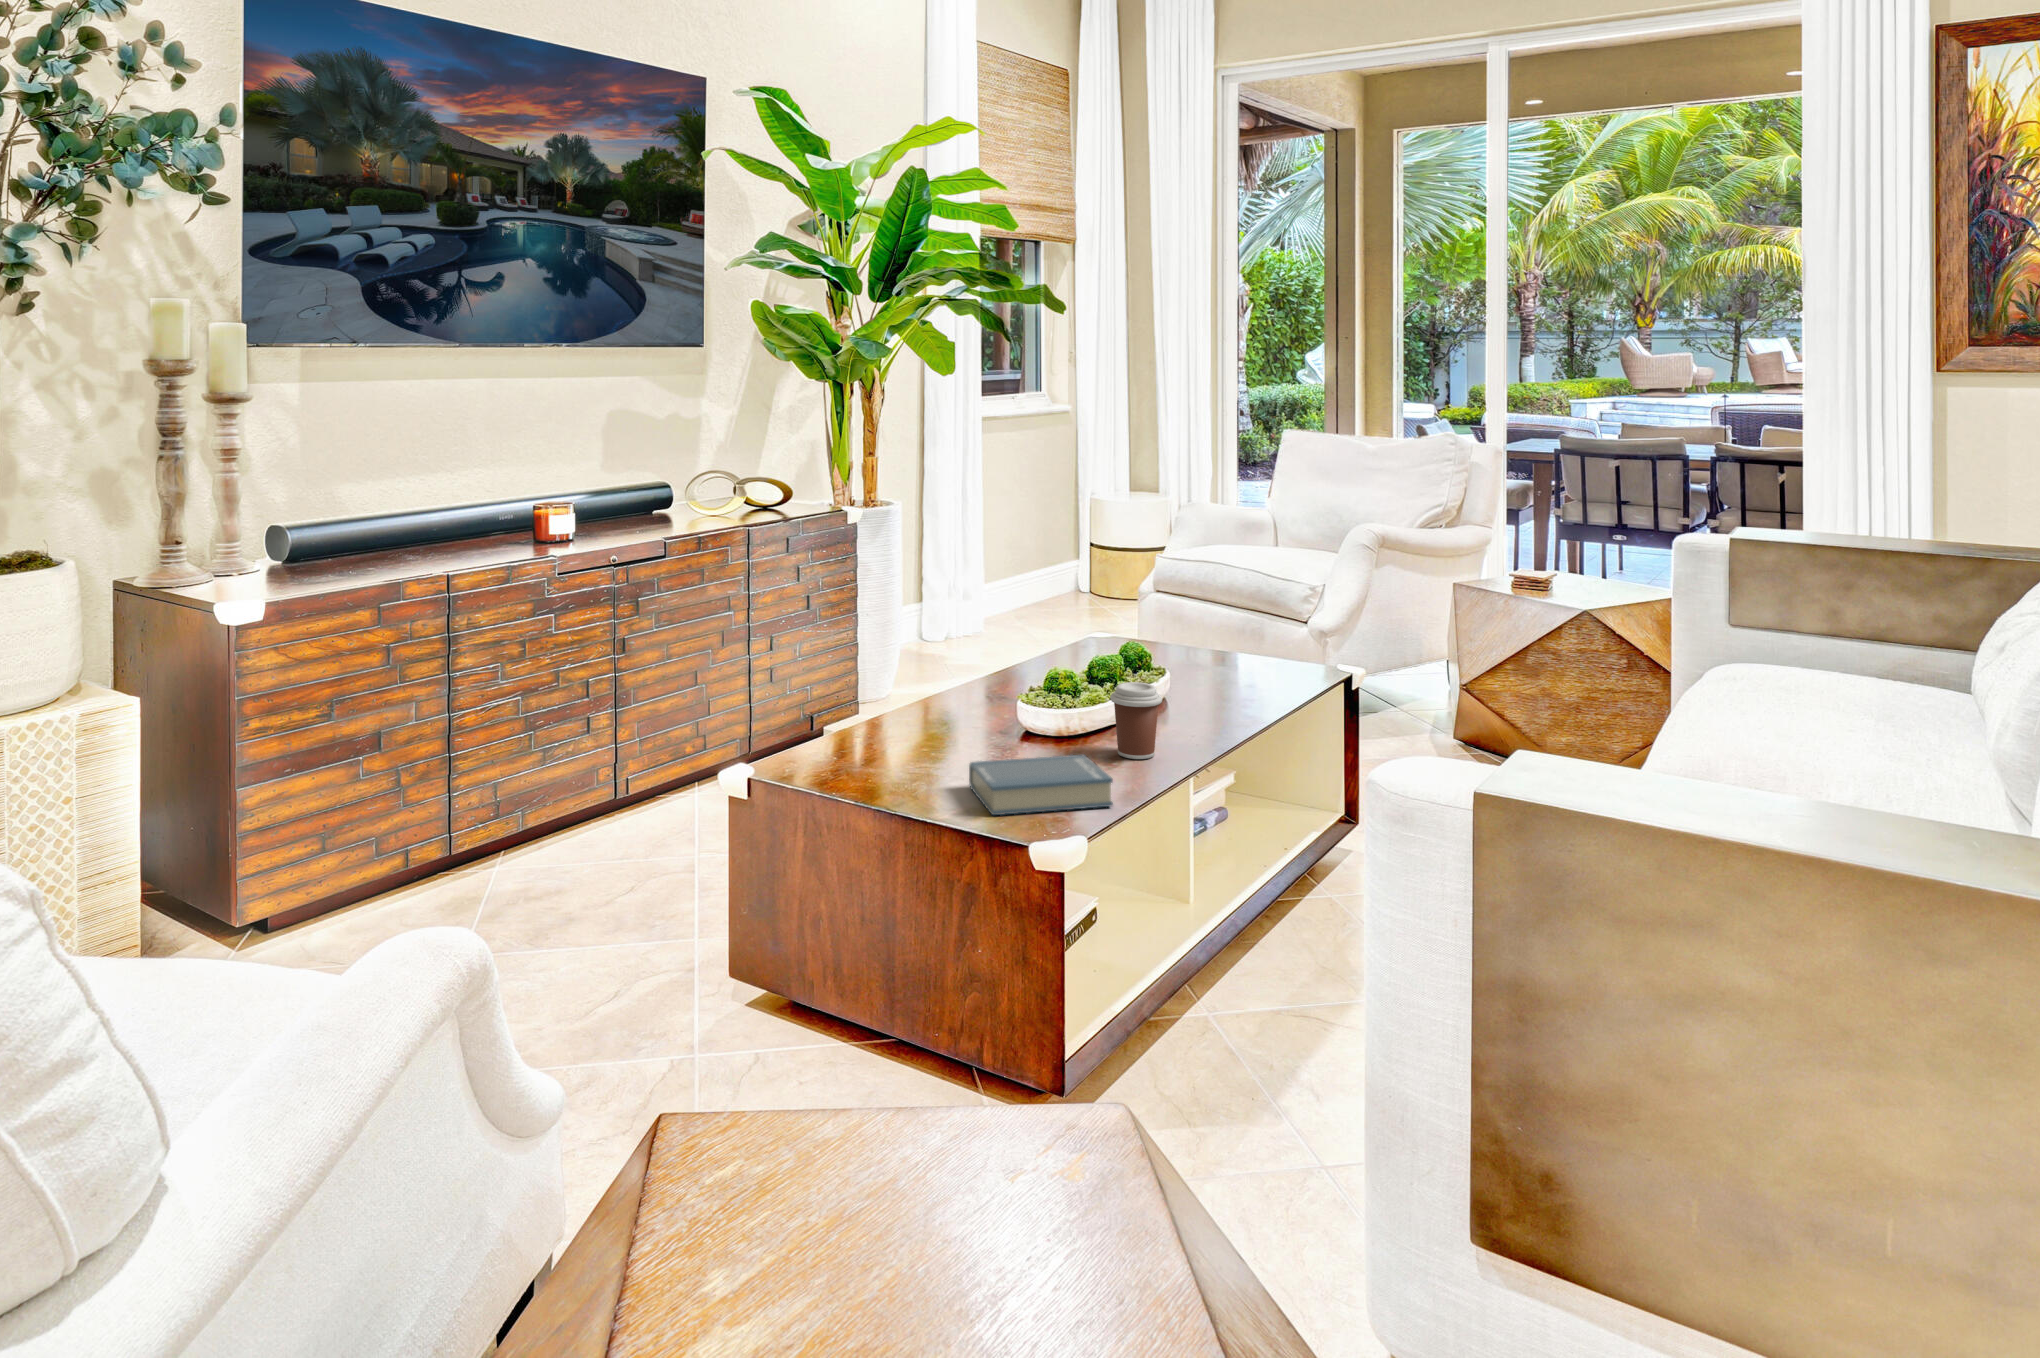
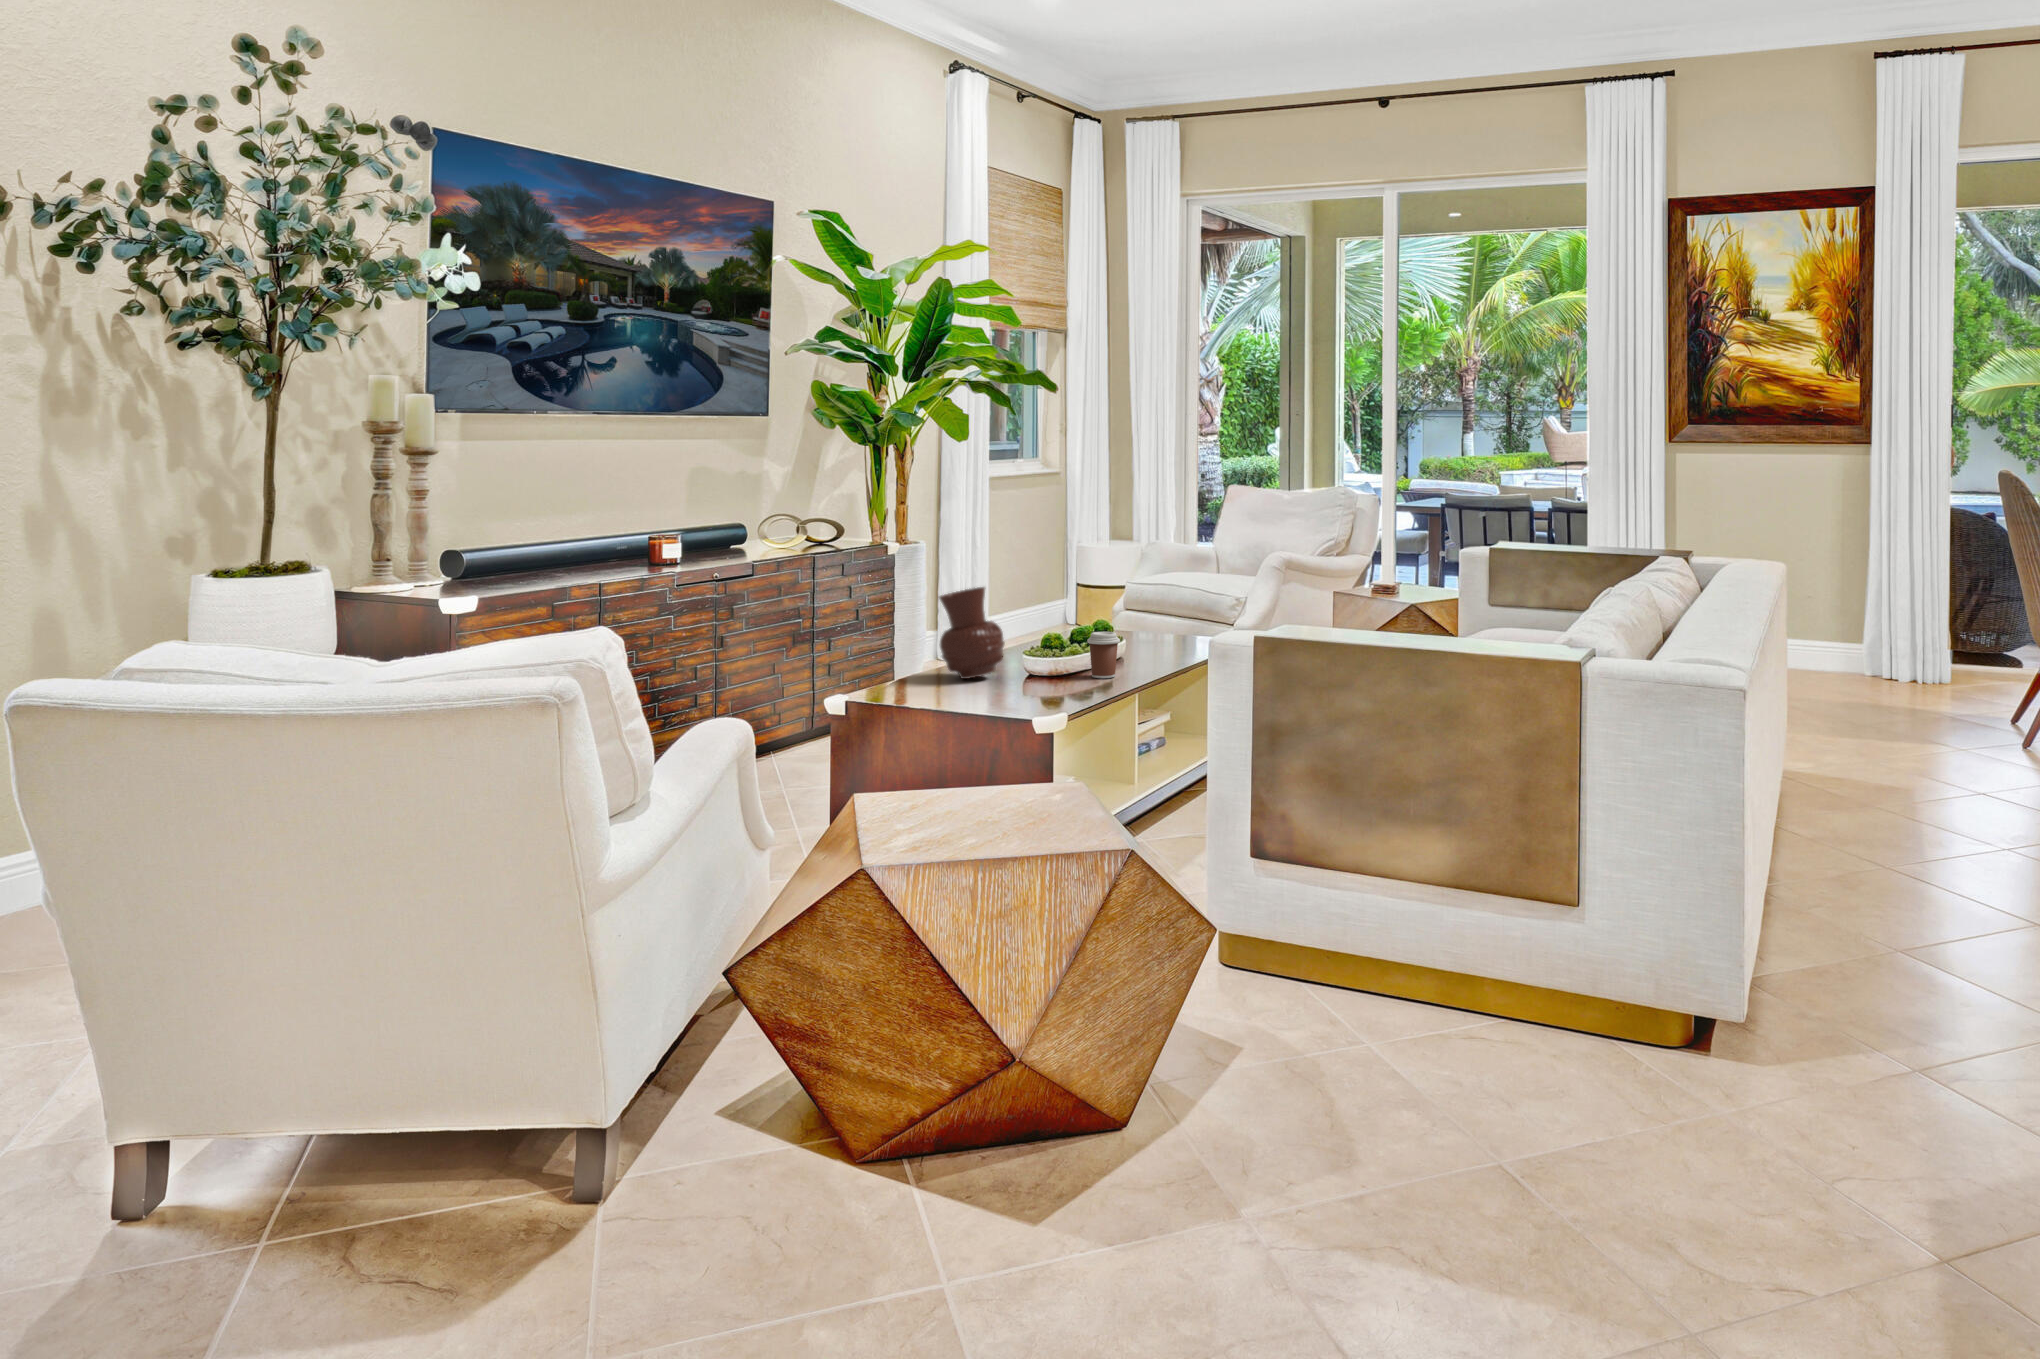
vase: none [885,607,984,751] -> present [939,587,1005,679]
hardback book: present [969,755,1113,815] -> none [997,671,1087,702]

